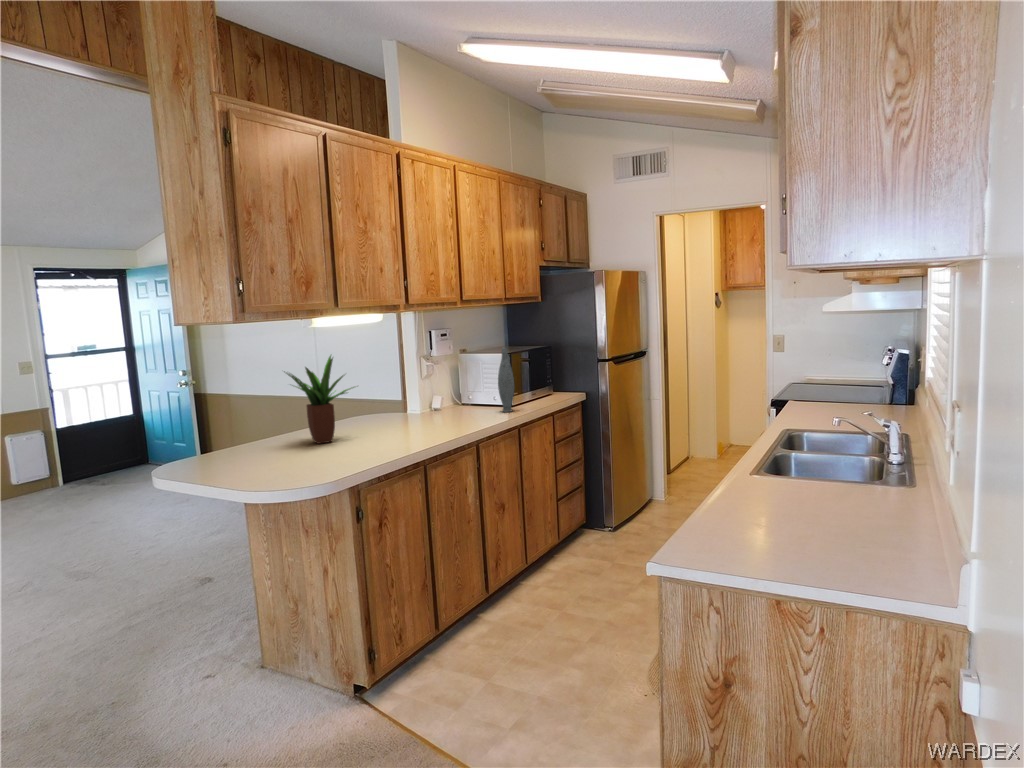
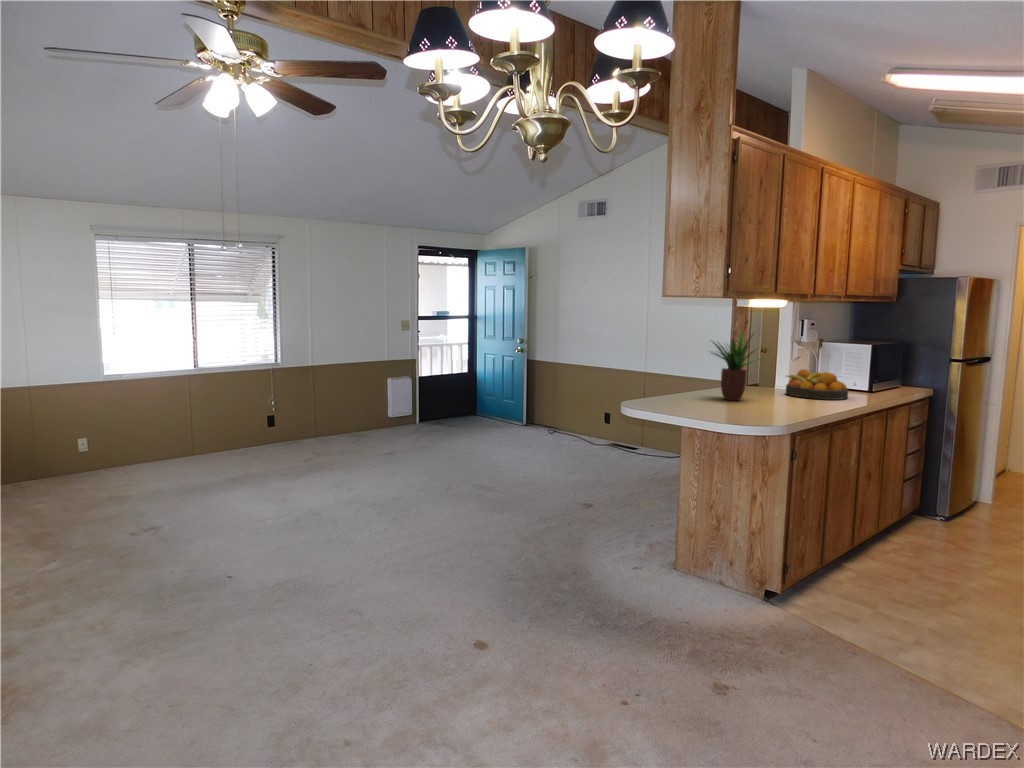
vase: present [498,348,514,412] -> none [866,339,883,396]
fruit bowl: none [404,391,474,426] -> present [786,369,848,400]

